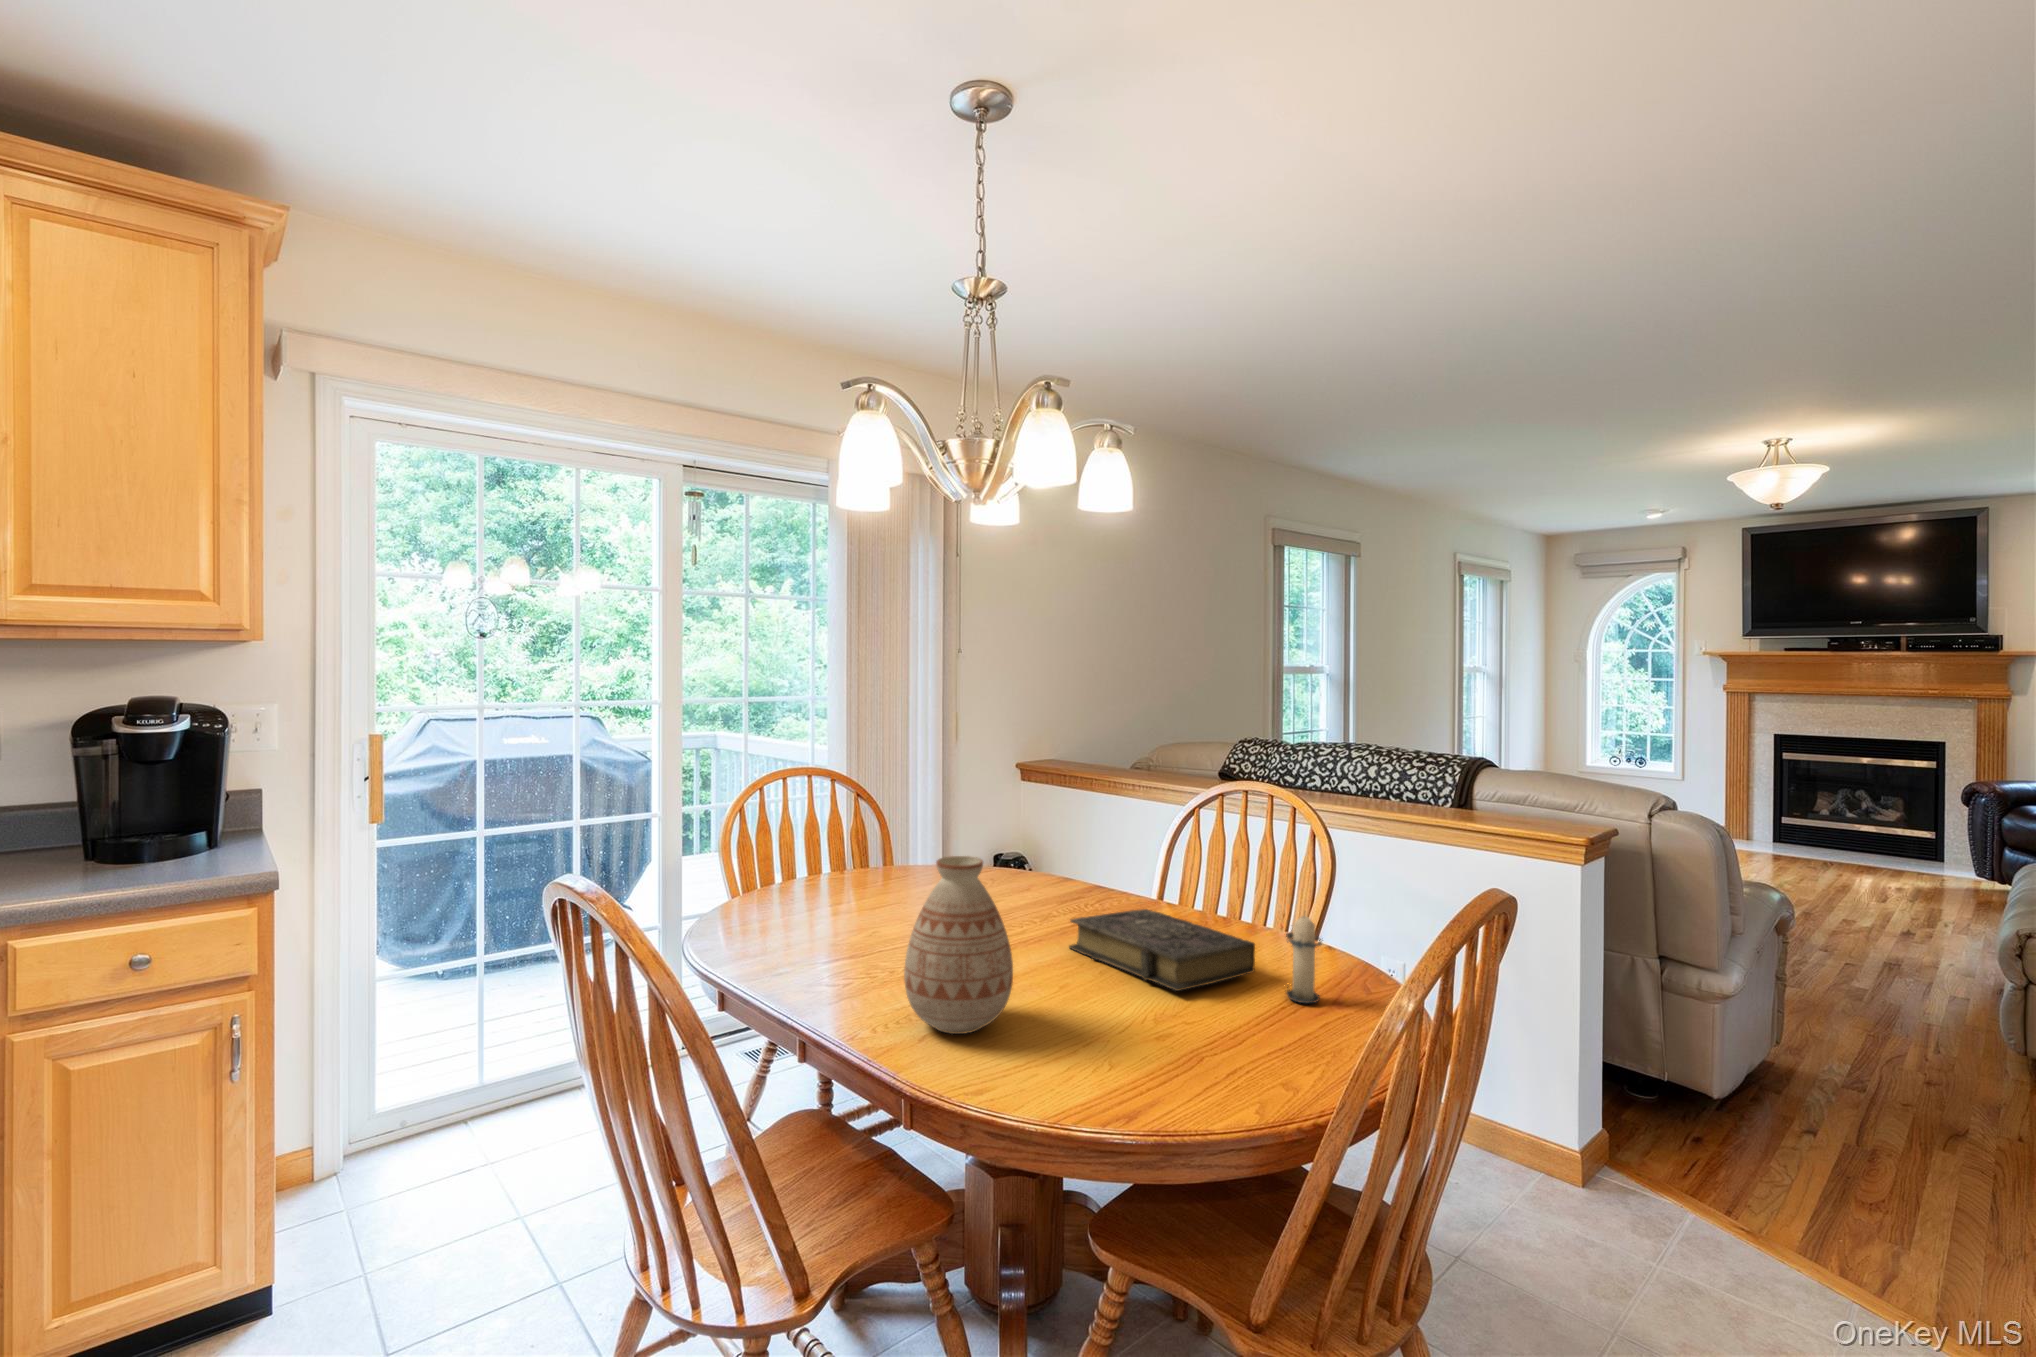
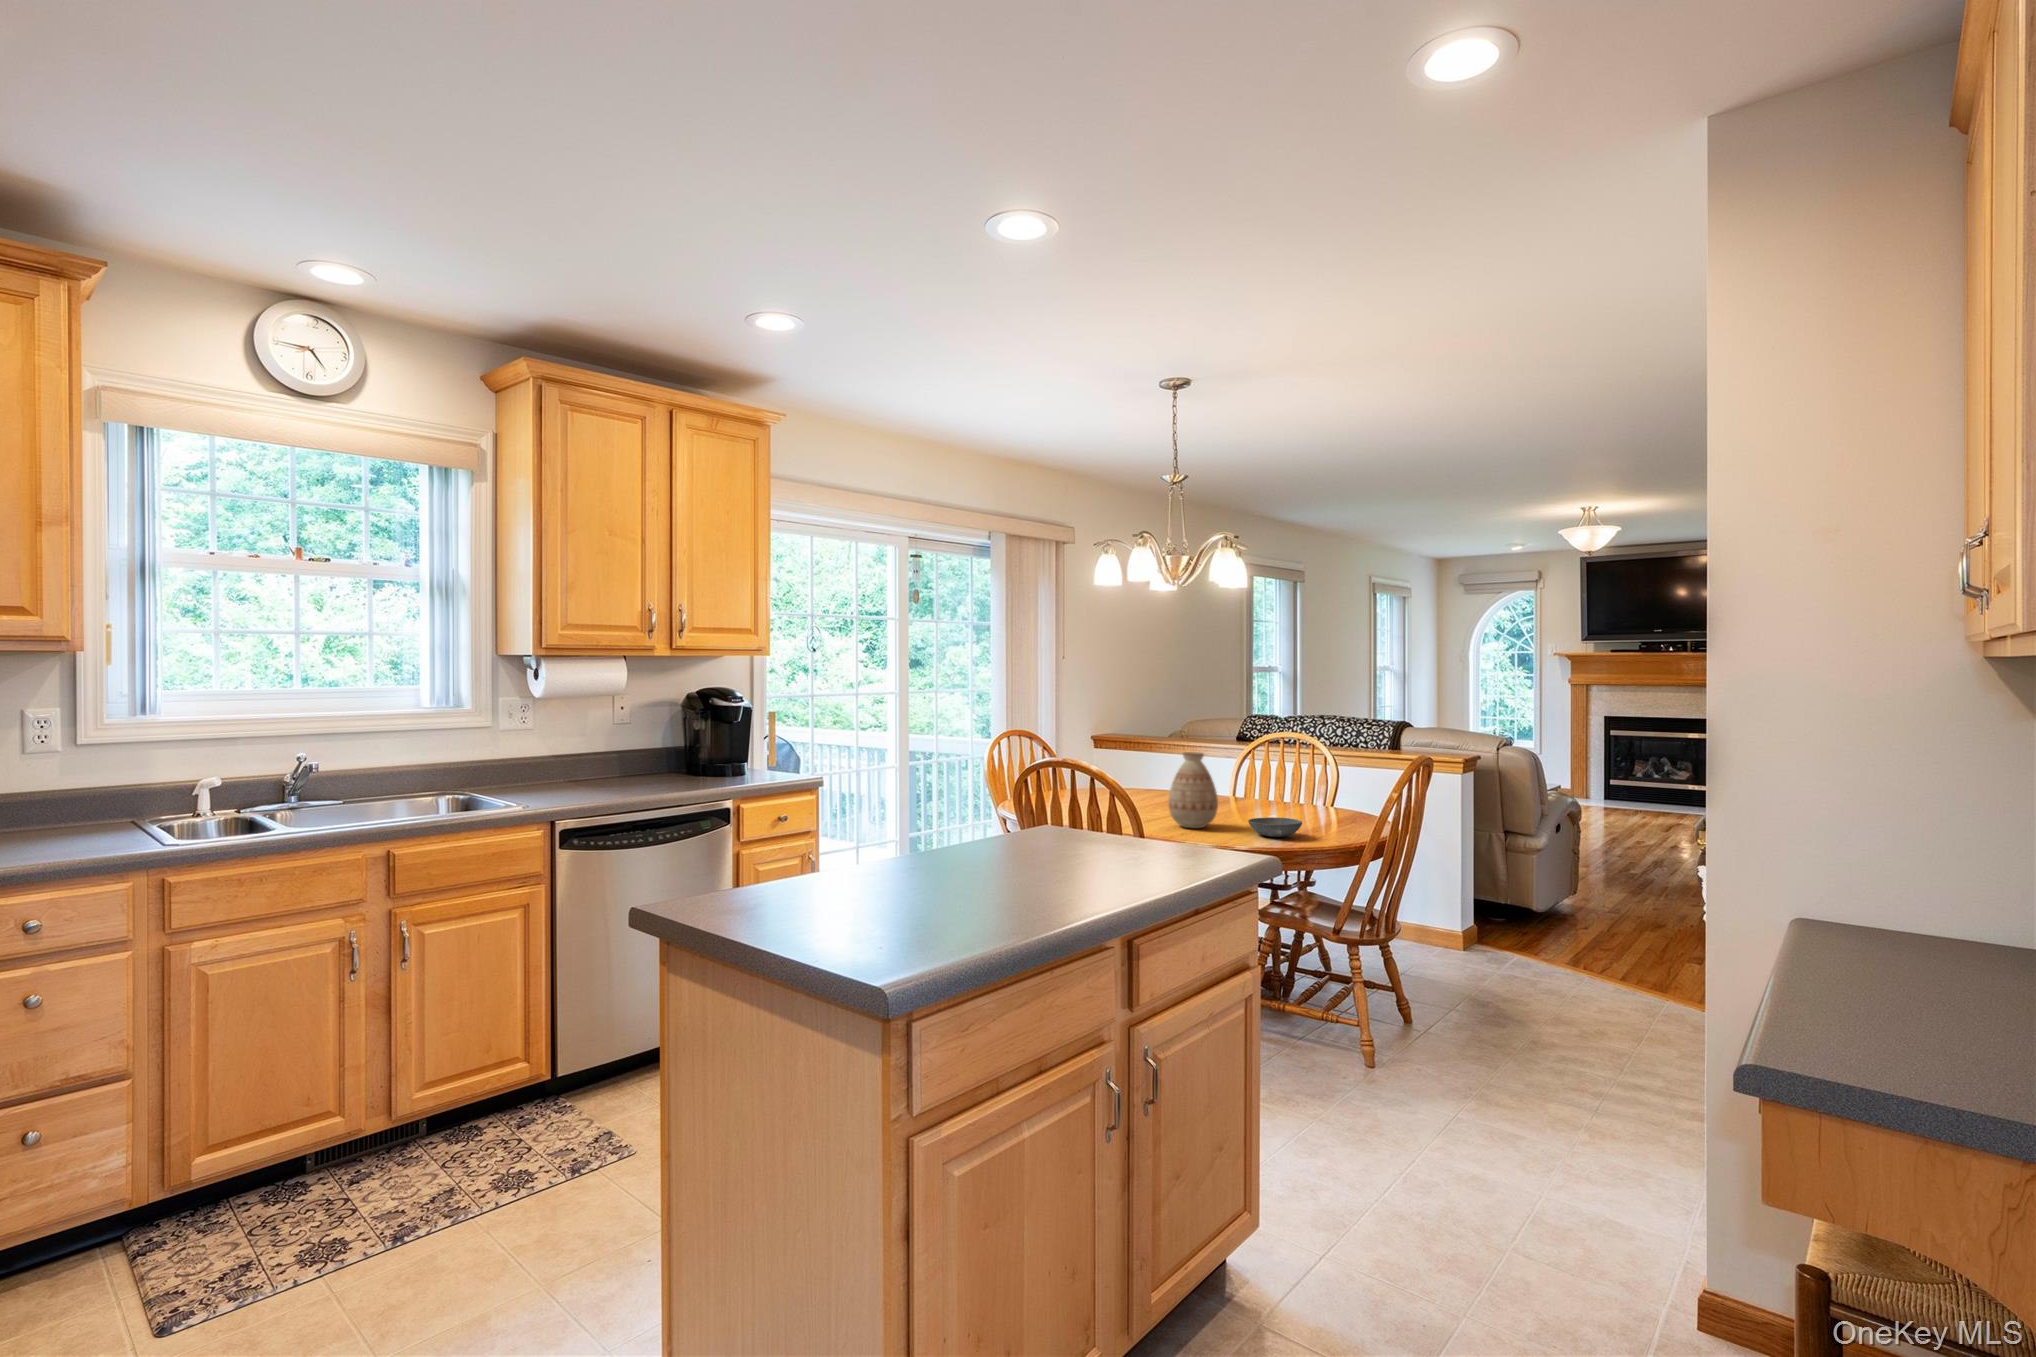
book: present [1069,909,1255,991] -> none [1213,792,1309,817]
candle: present [1286,916,1322,1003] -> none [1324,779,1346,821]
bowl: none [1057,1020,1185,1089] -> present [1248,817,1302,837]

